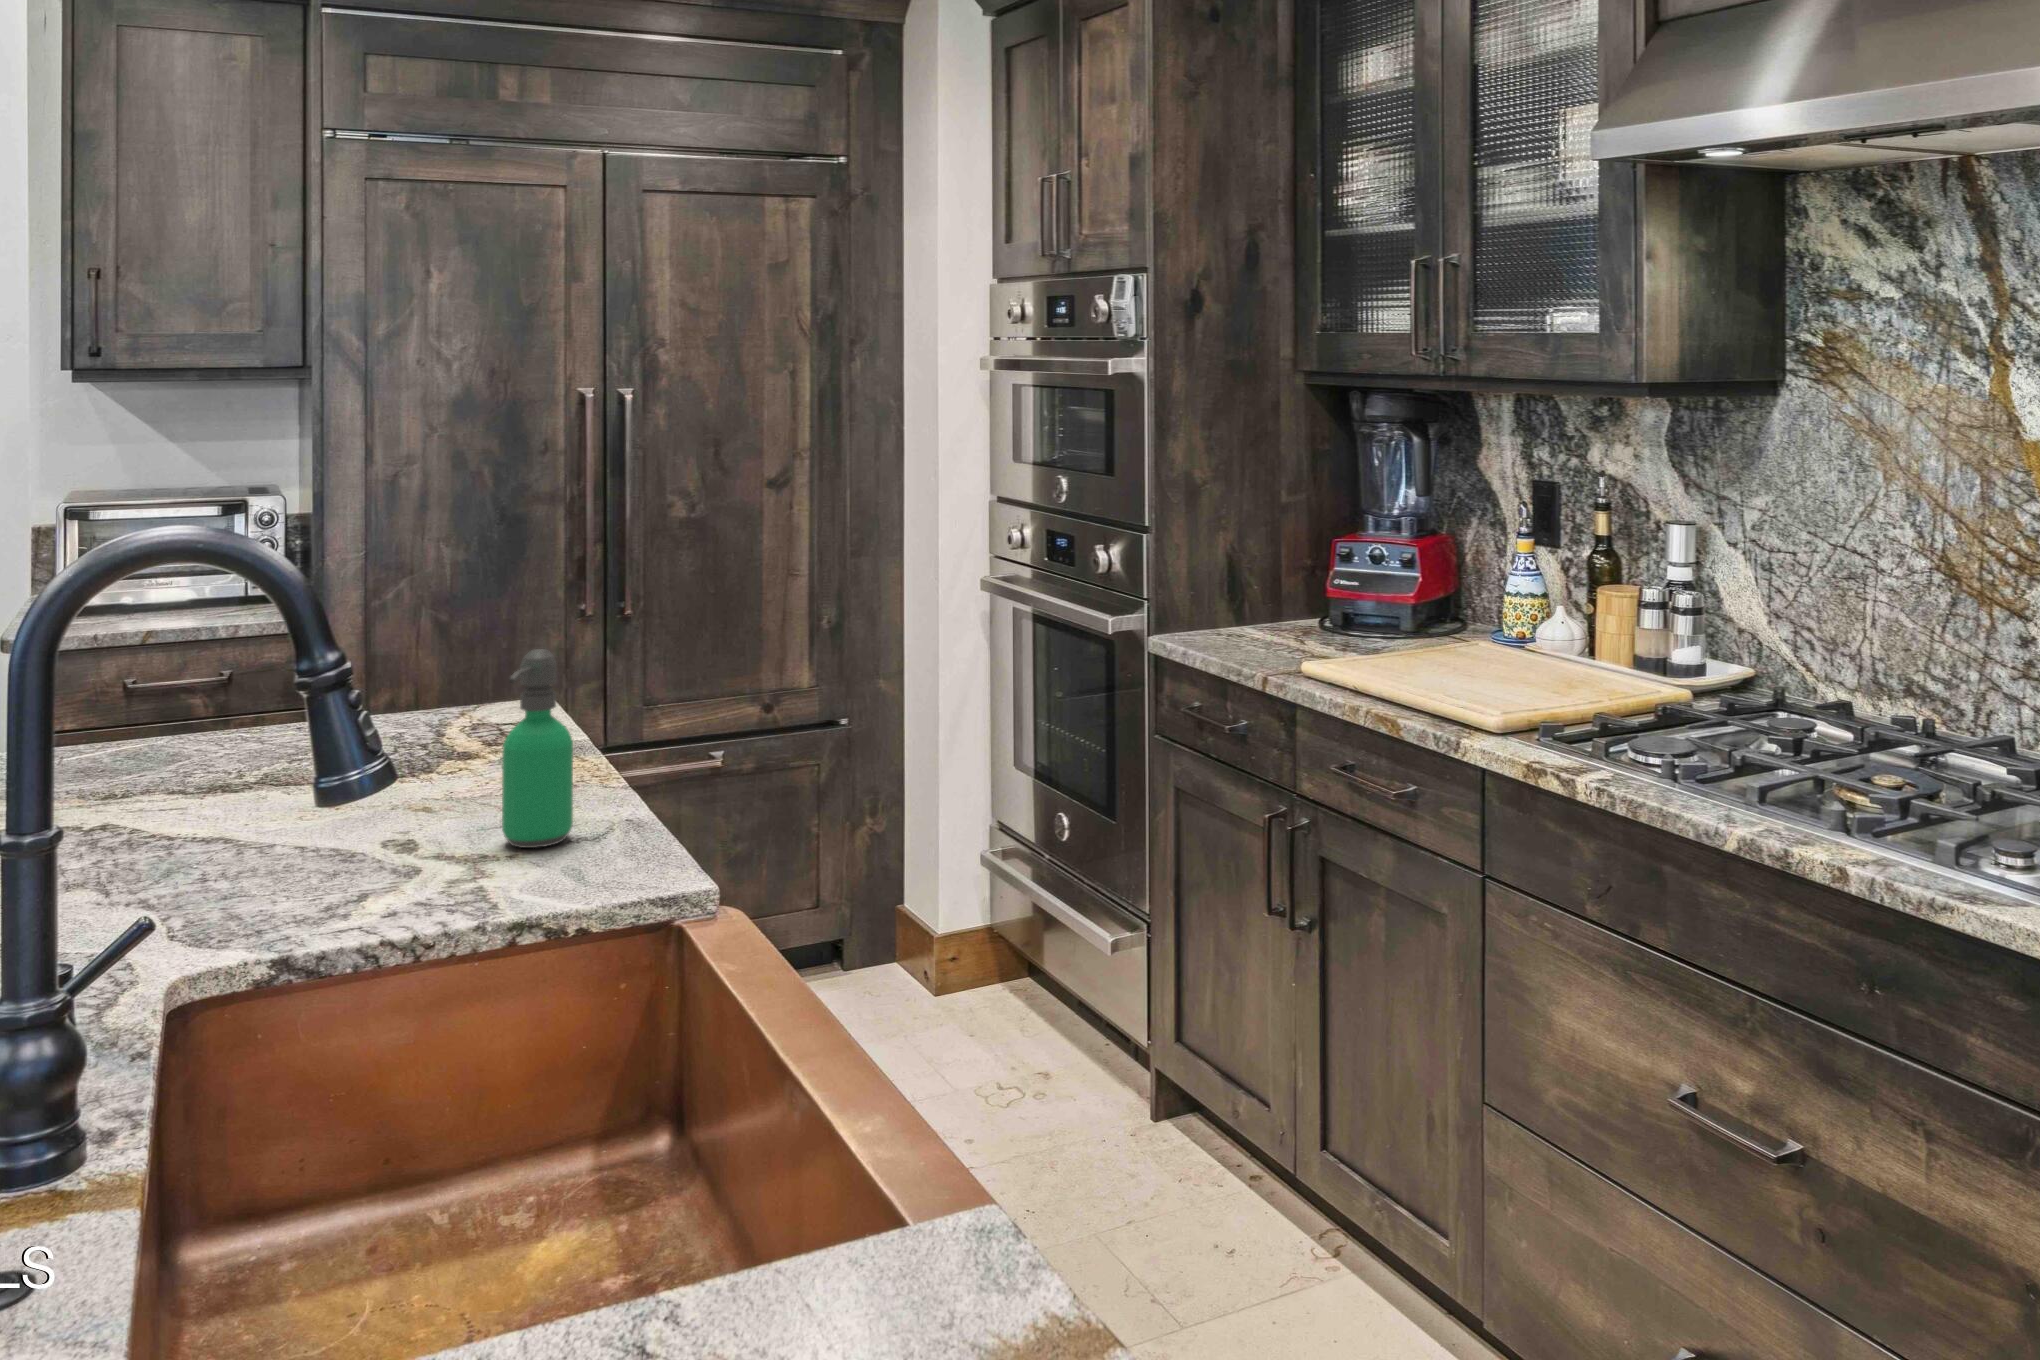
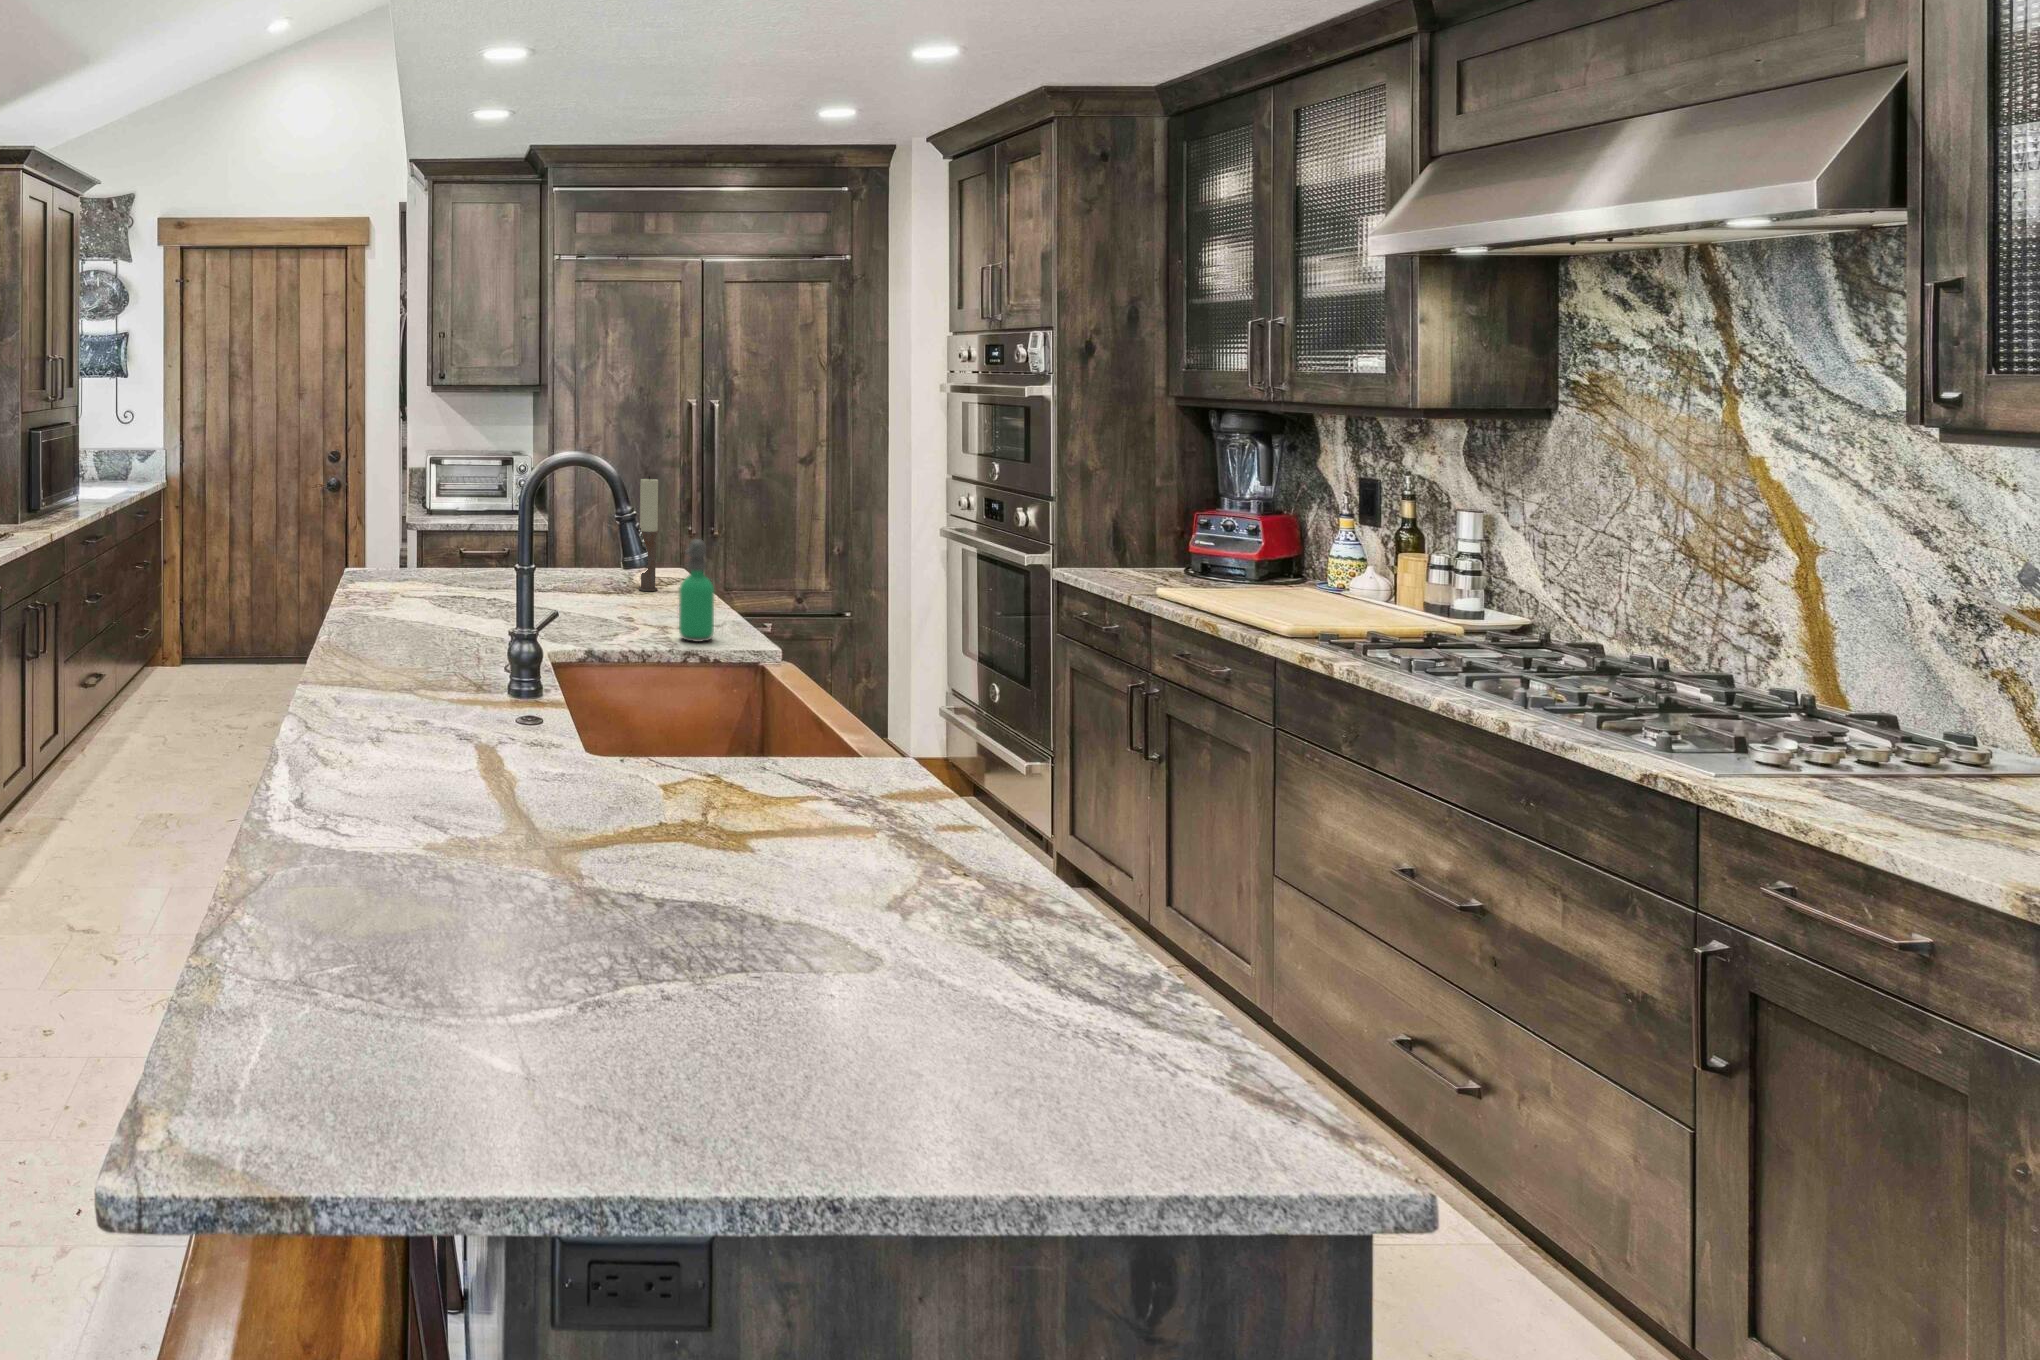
candle: none [453,525,490,736] -> present [638,476,659,591]

